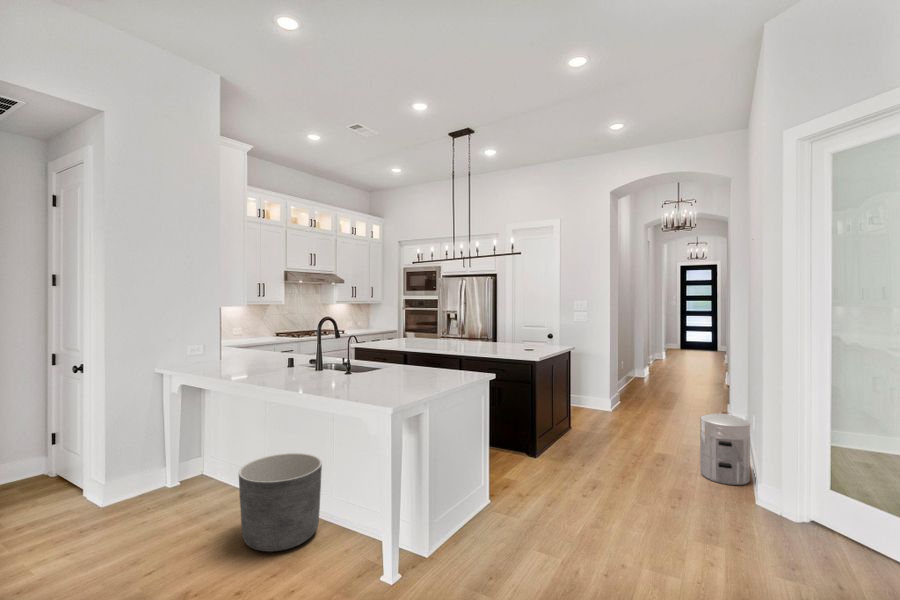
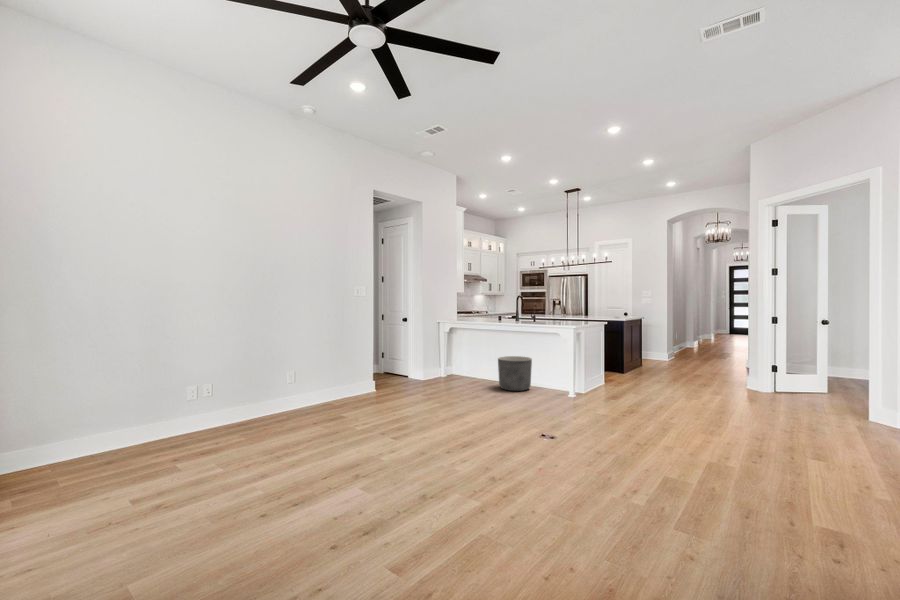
waste bin: present [700,412,750,485] -> none [718,347,745,384]

